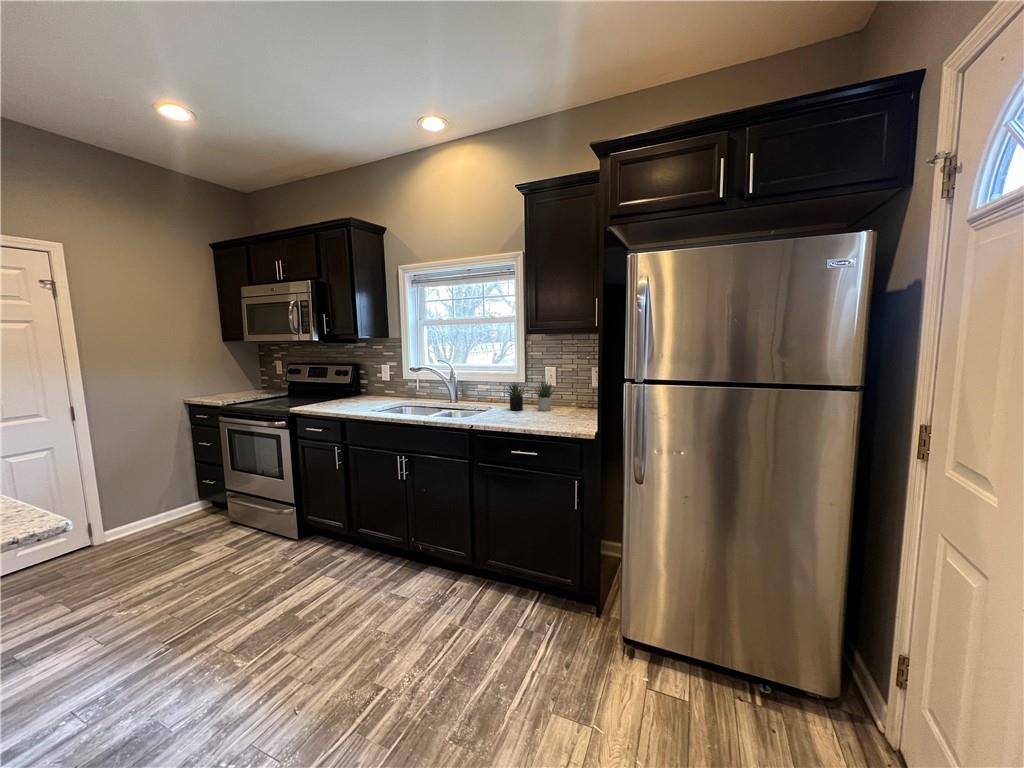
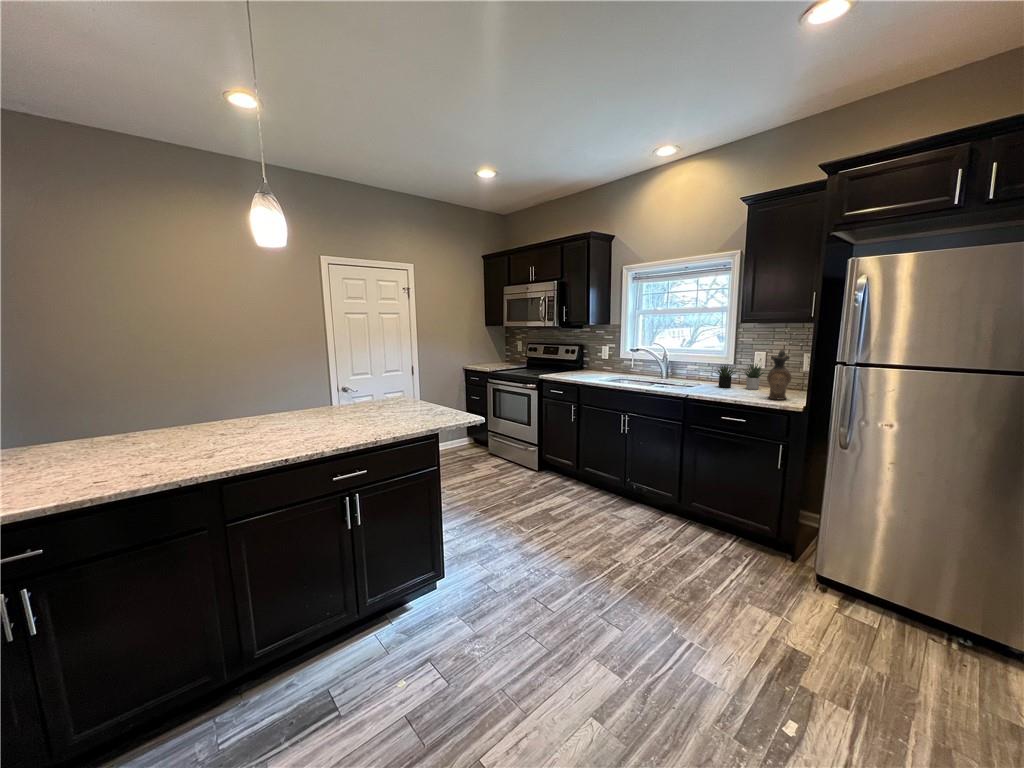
ceramic pitcher: none [556,365,580,424] -> present [767,349,791,400]

